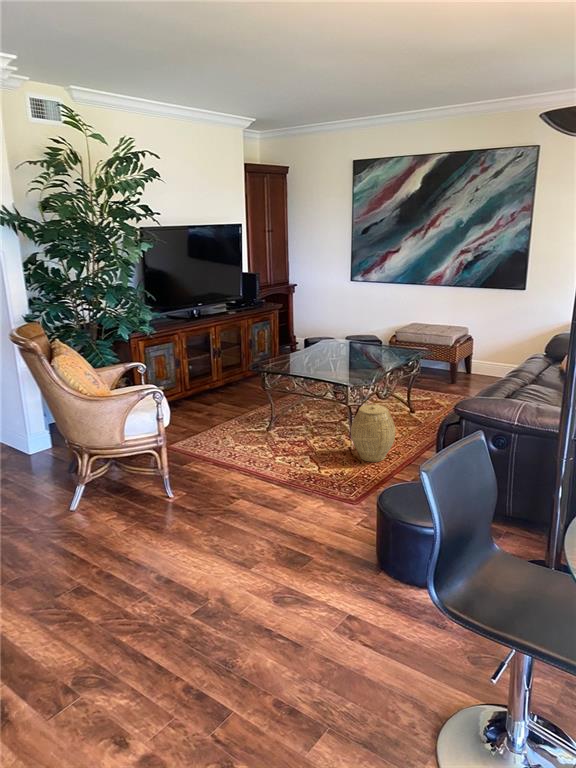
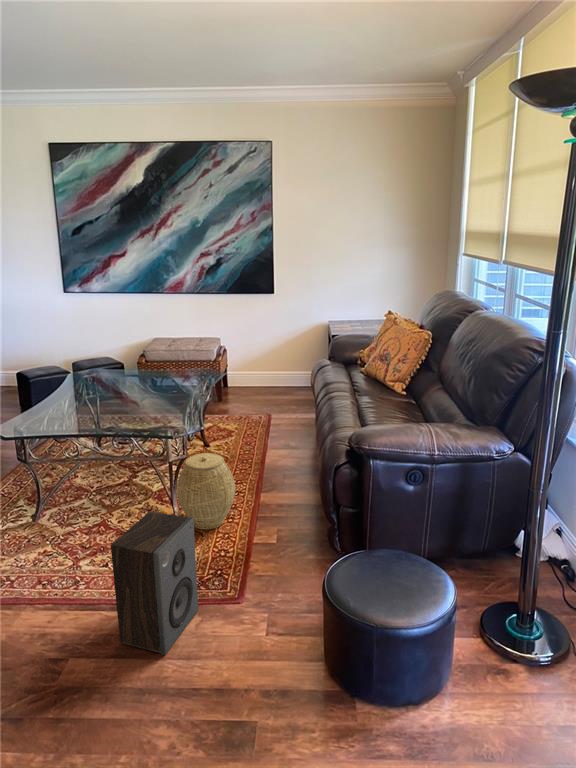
speaker: none [268,425,325,513] -> present [111,511,198,655]

